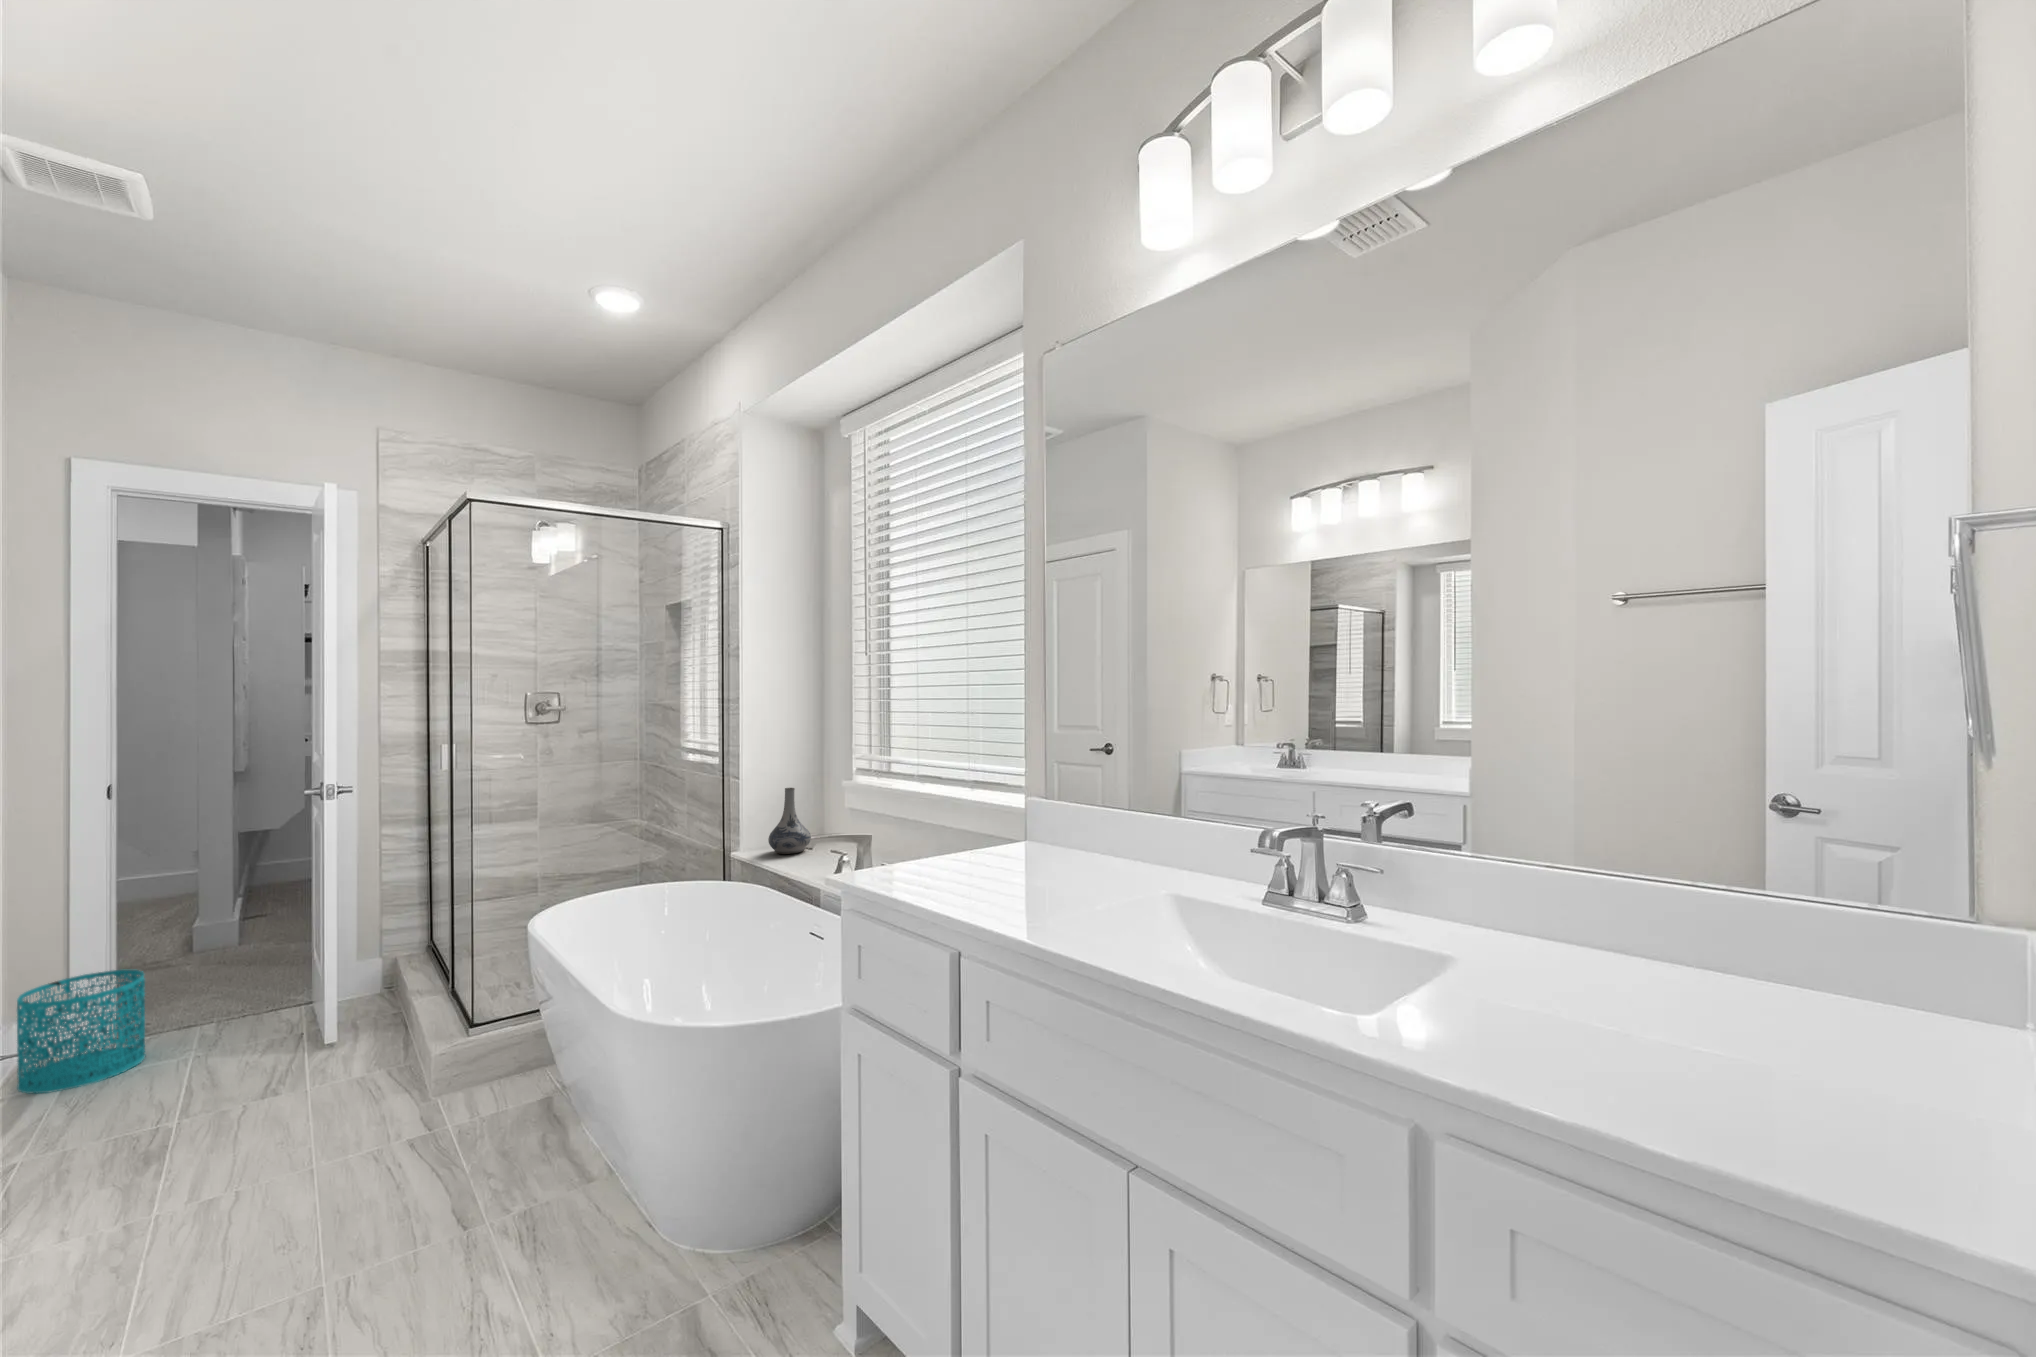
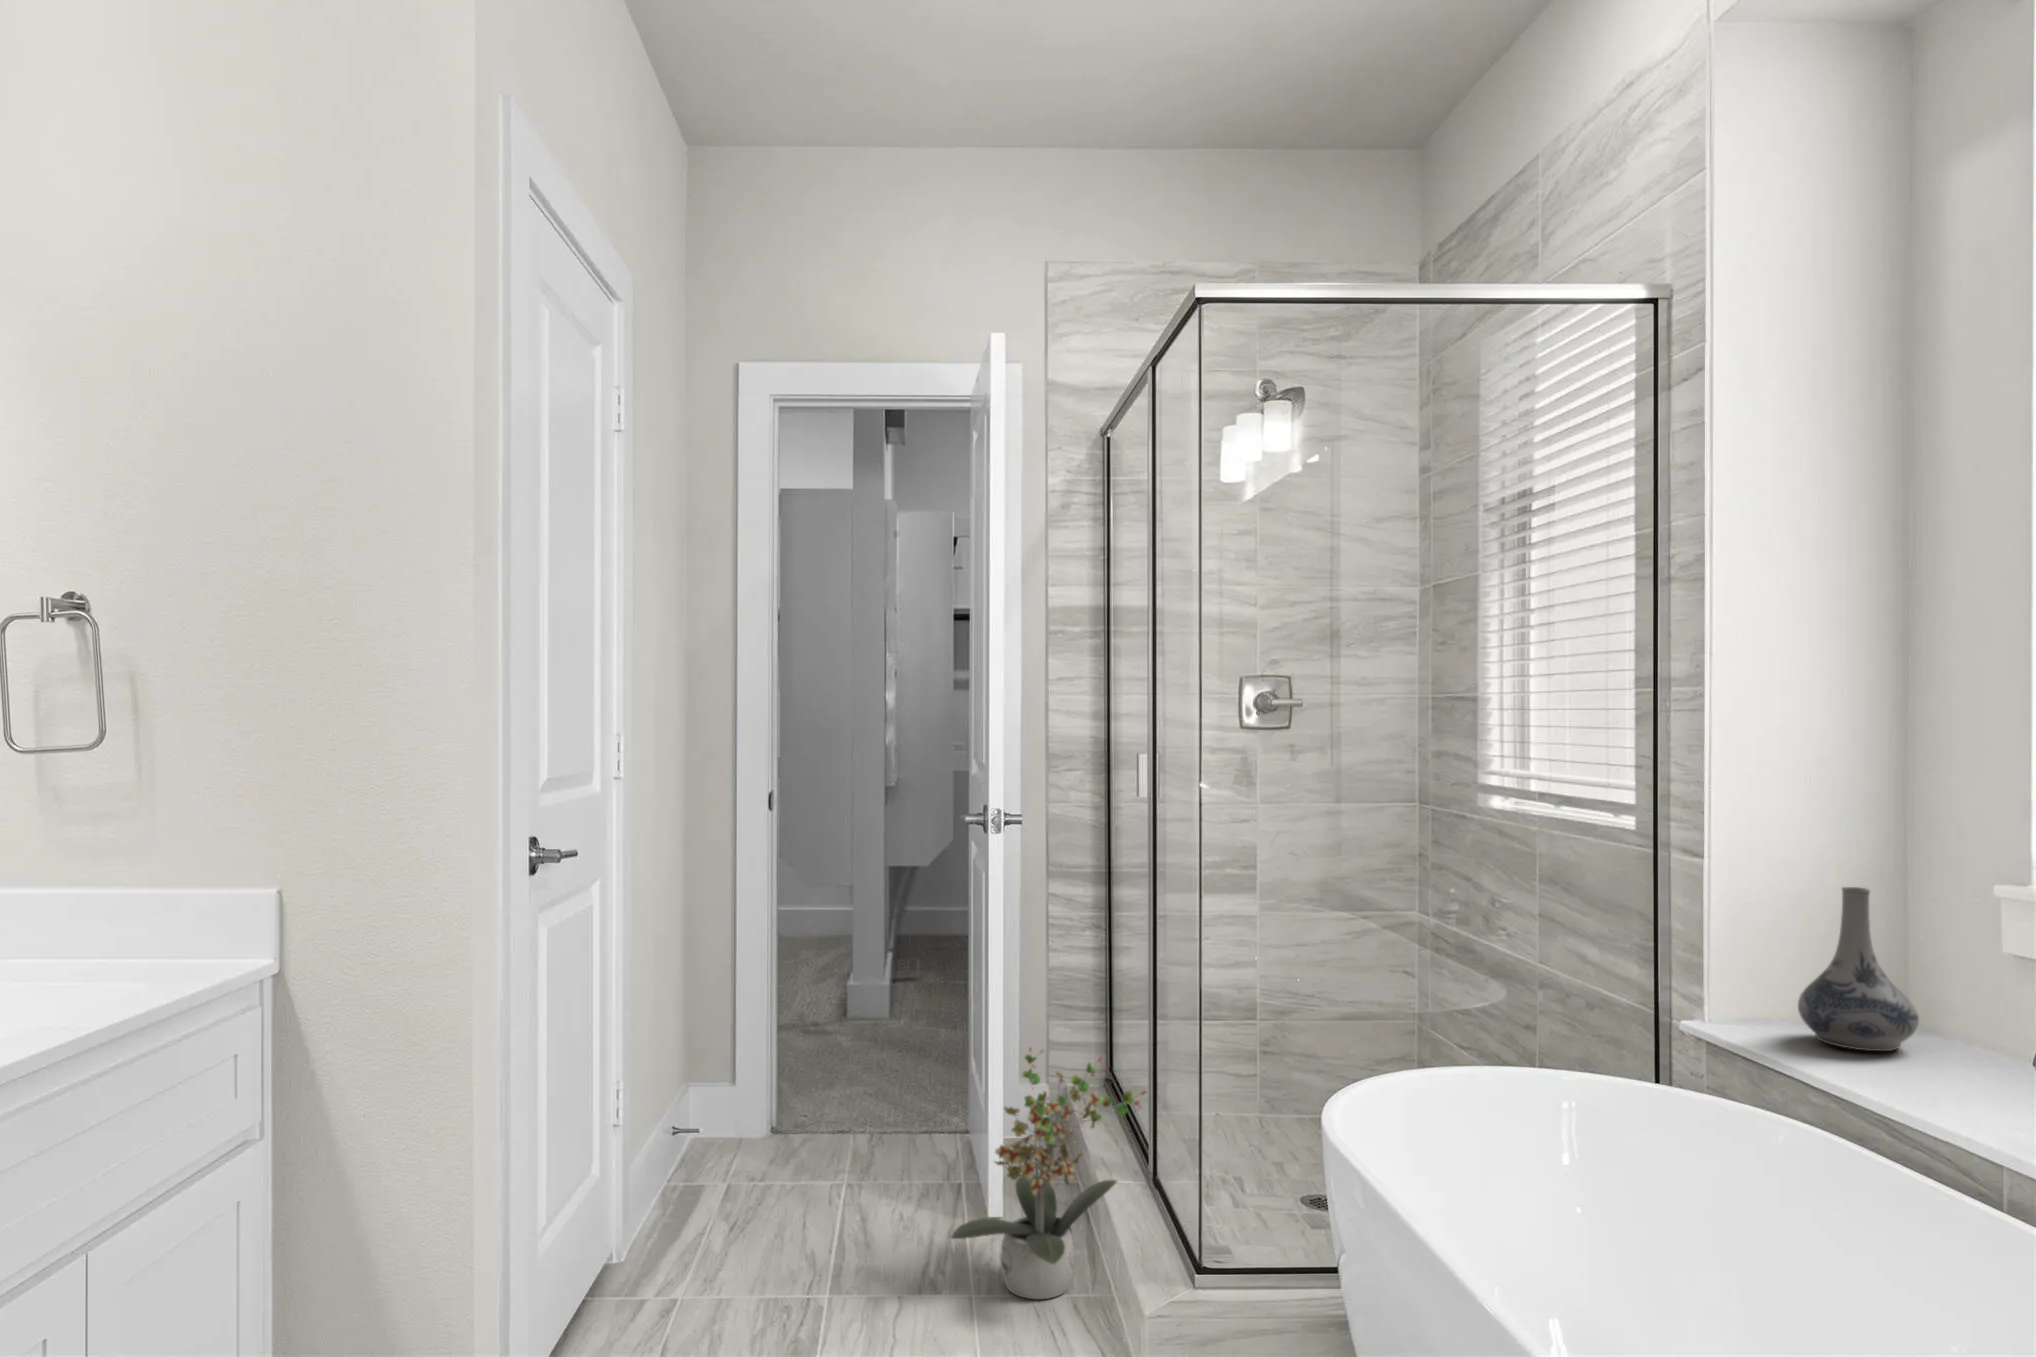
potted plant: none [289,927,443,1081] -> present [951,1048,1146,1299]
wastebasket: present [17,970,145,1094] -> none [688,1039,800,1194]

